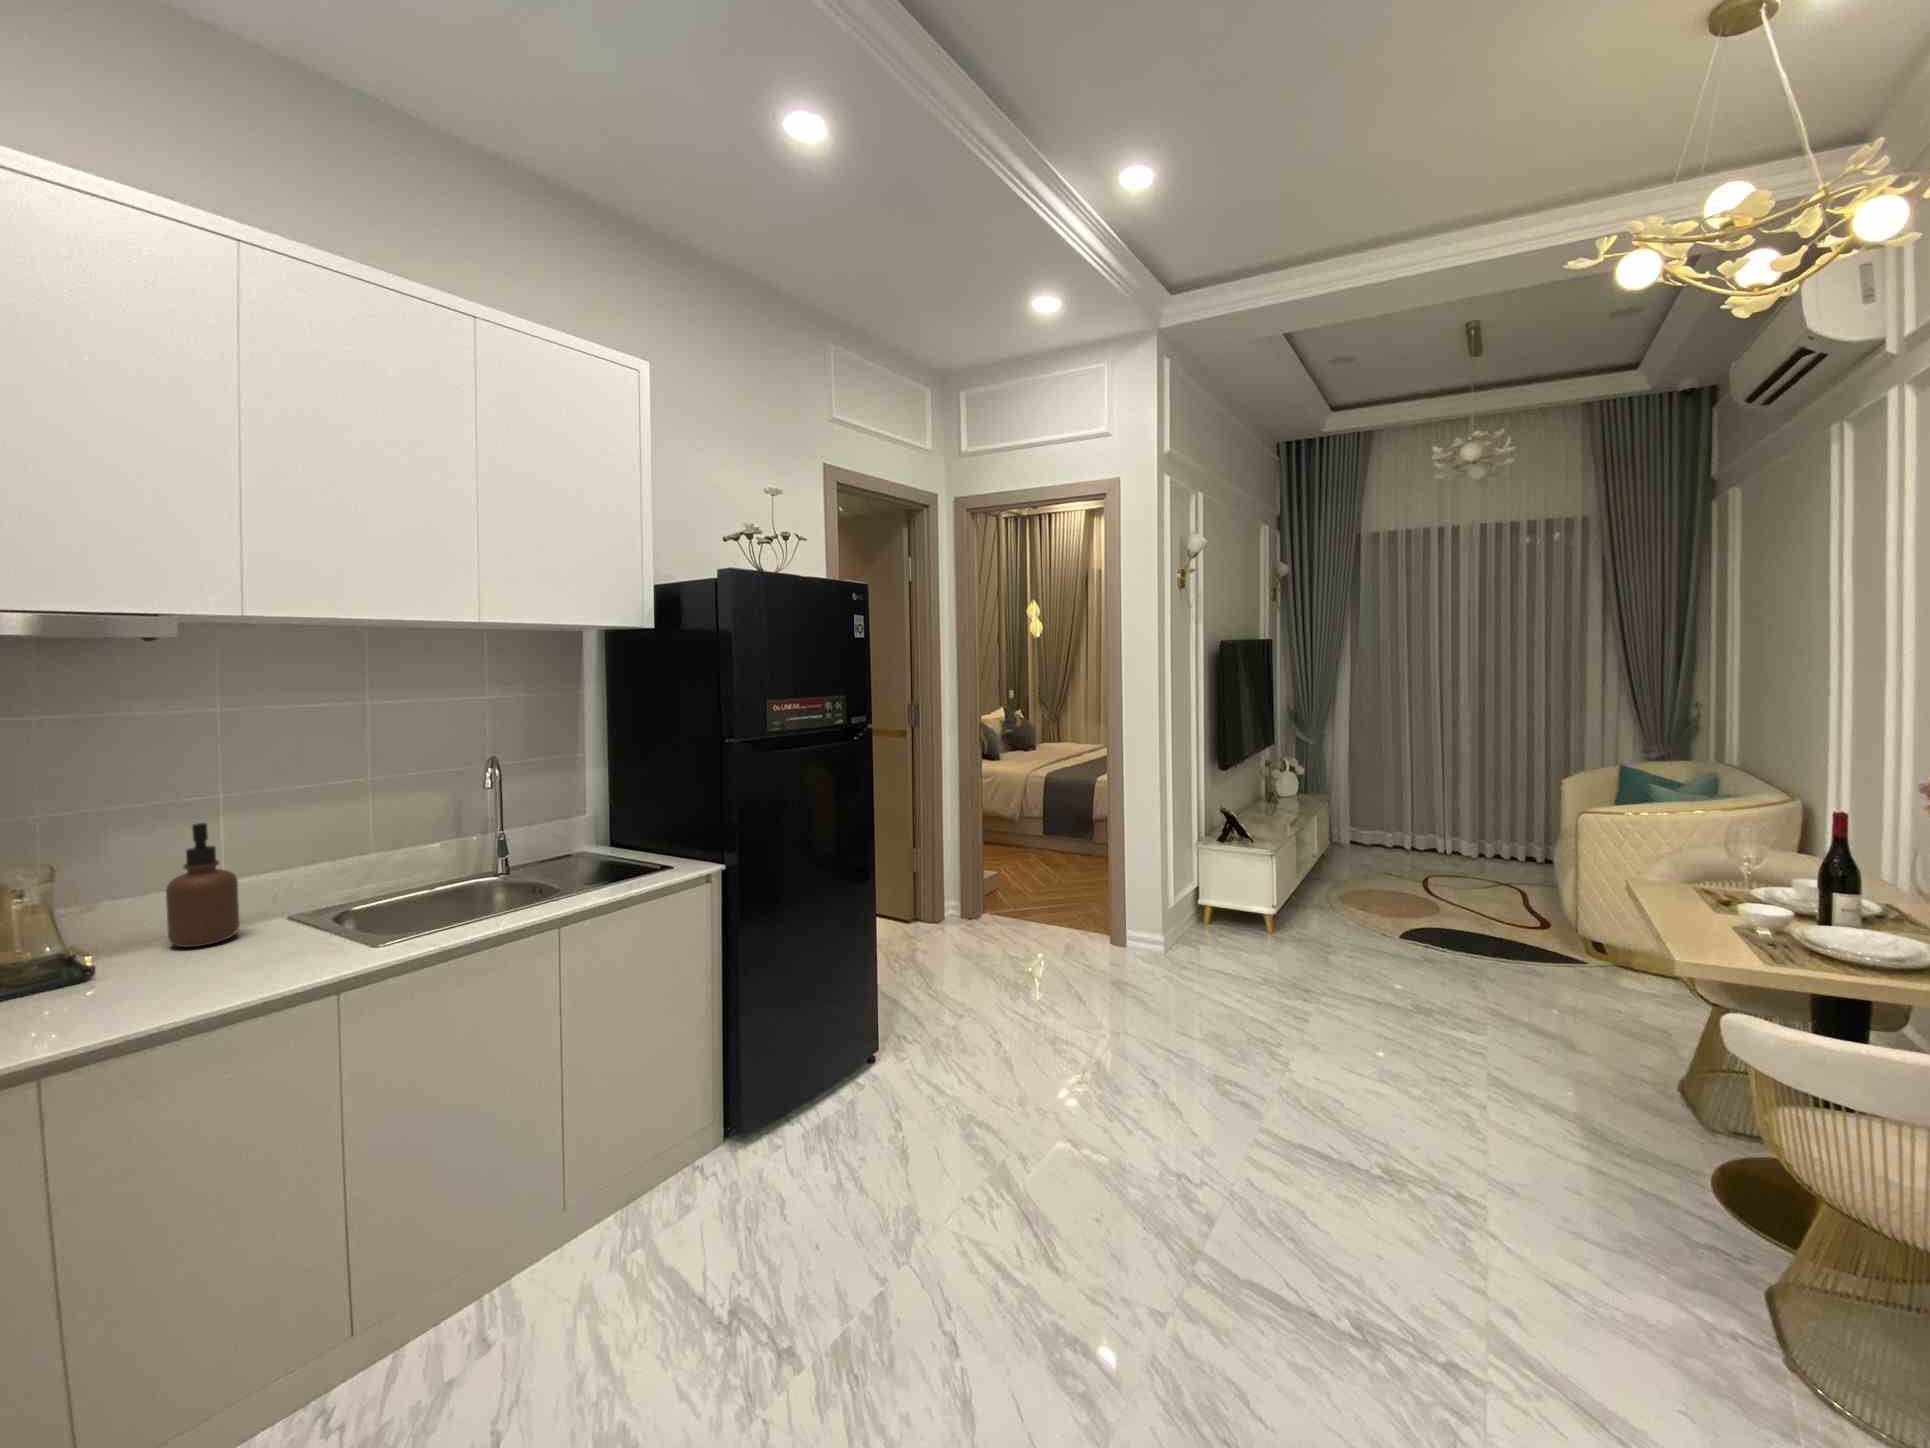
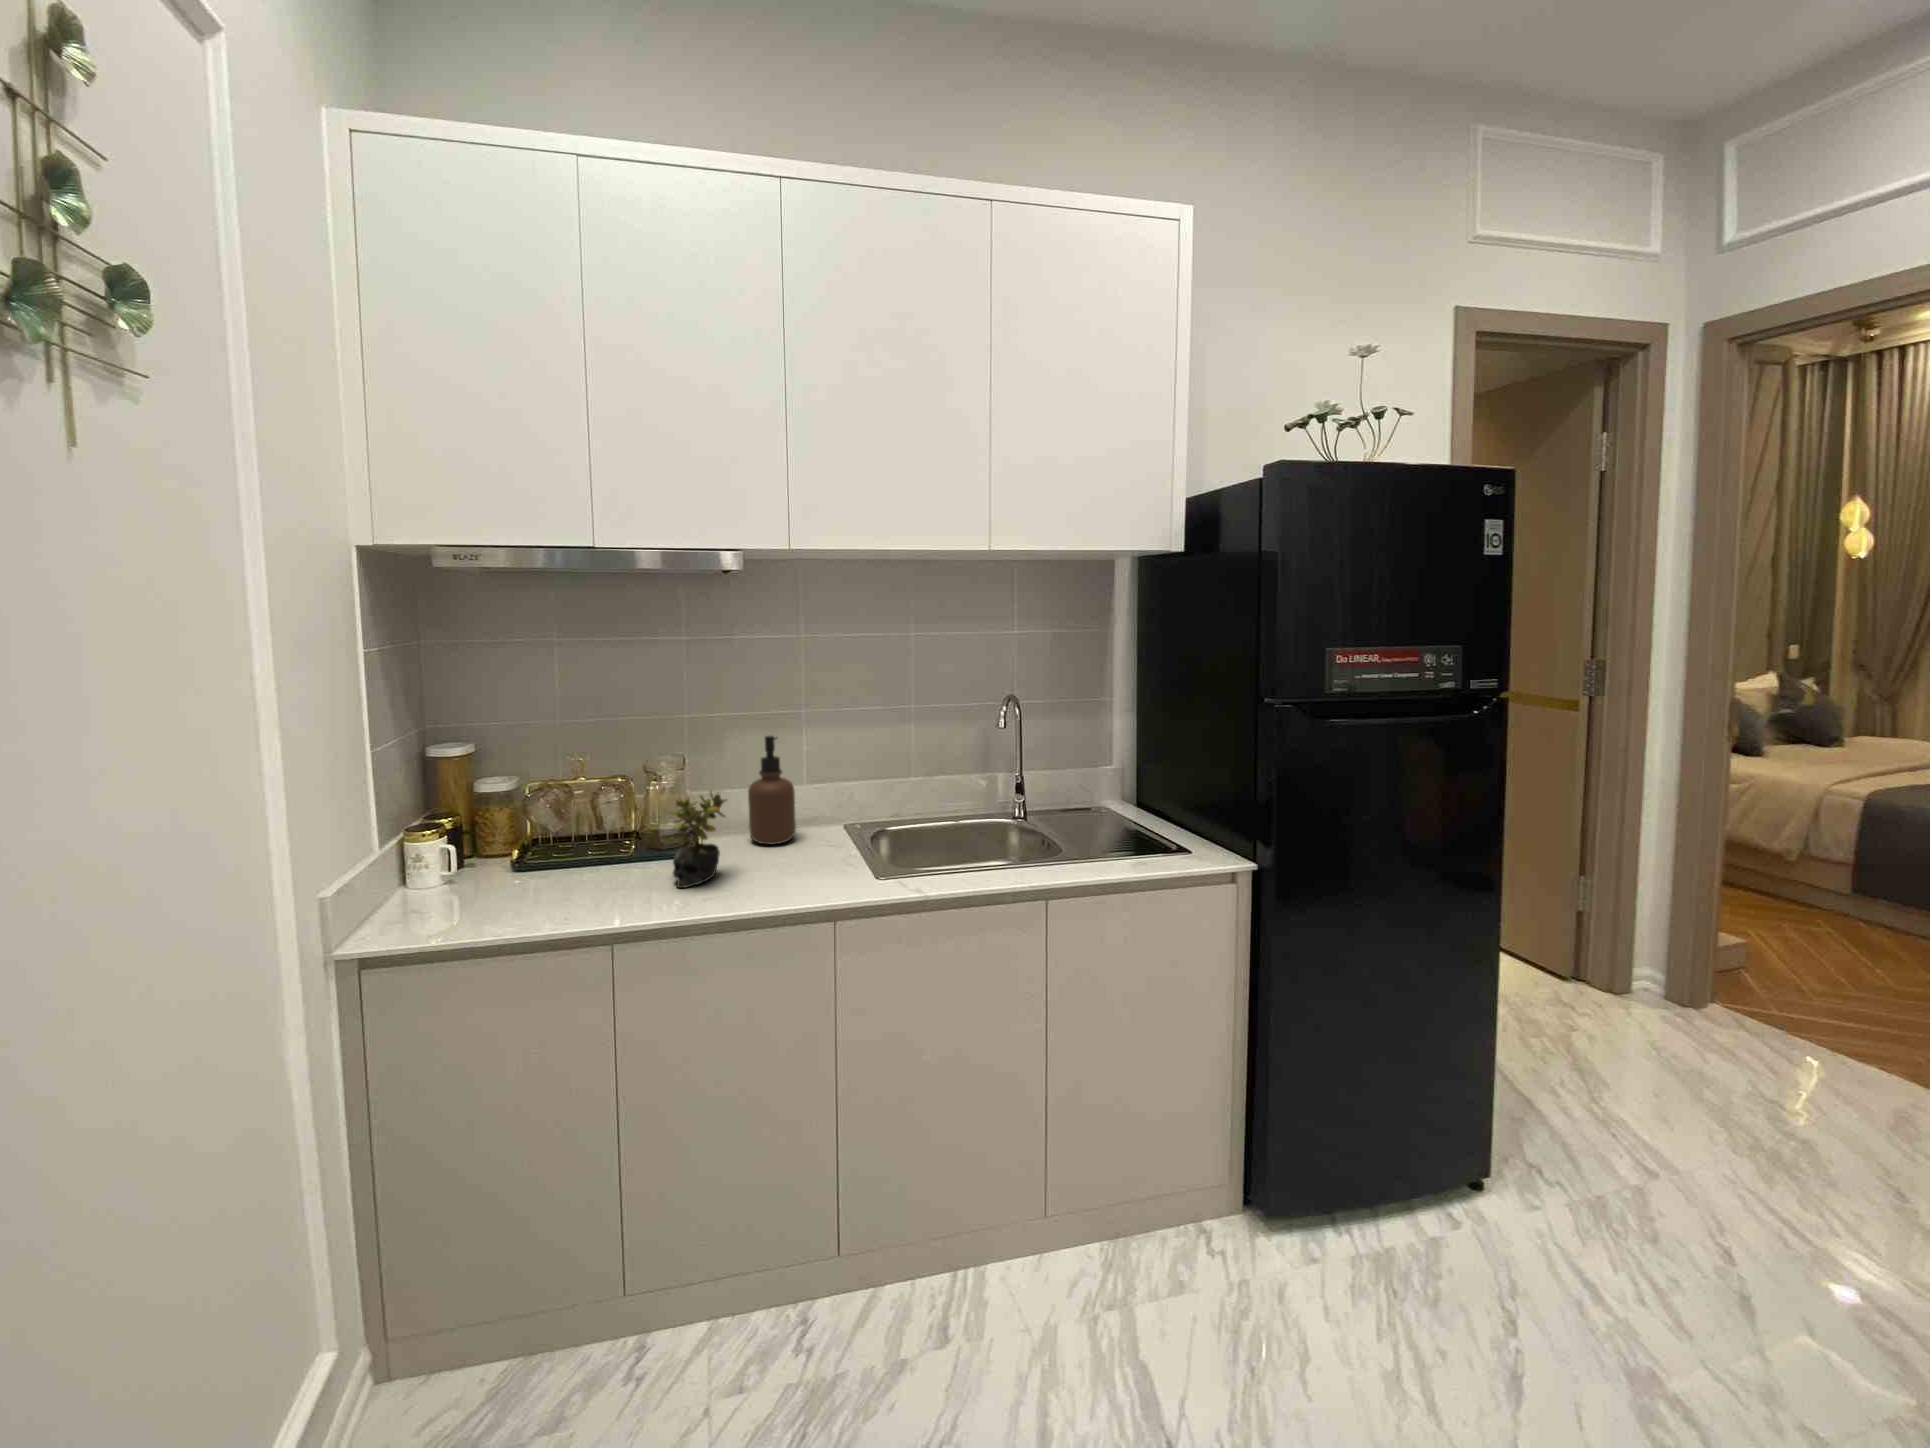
succulent plant: none [79,888,171,1006] -> present [671,792,727,888]

